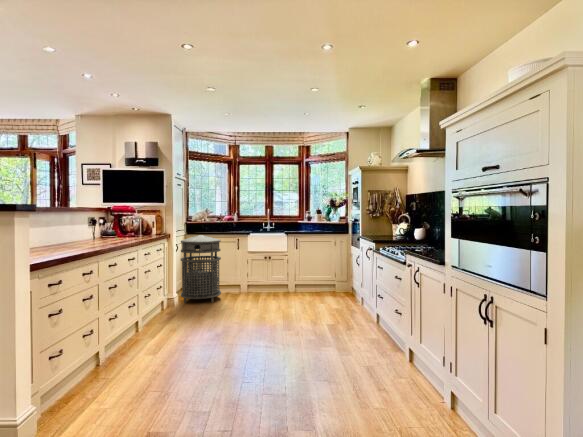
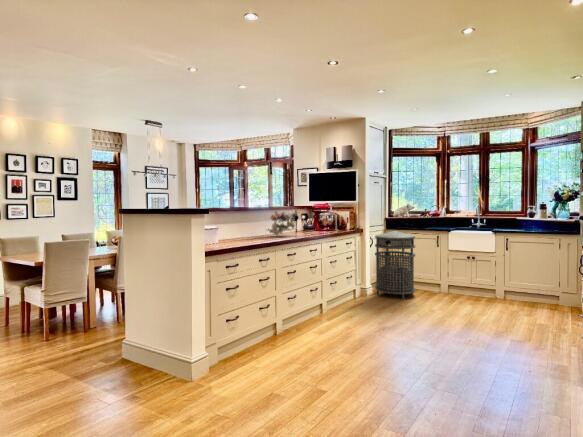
flower arrangement: none [63,211,113,244] -> present [268,210,297,235]

